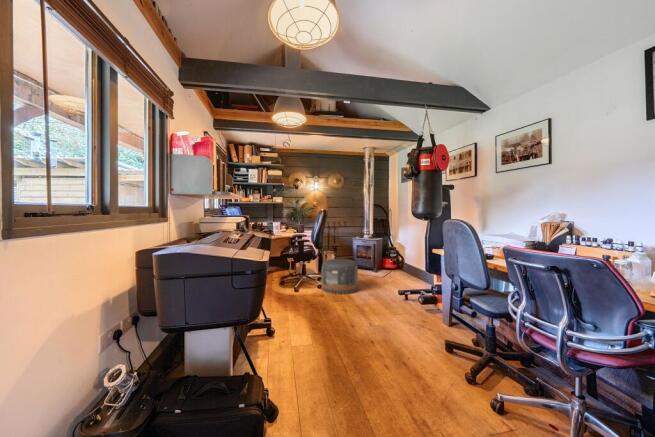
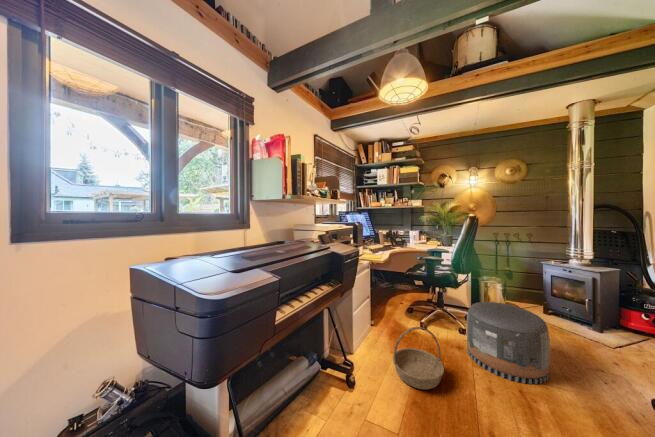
basket: none [286,273,316,307] -> present [393,327,444,389]

